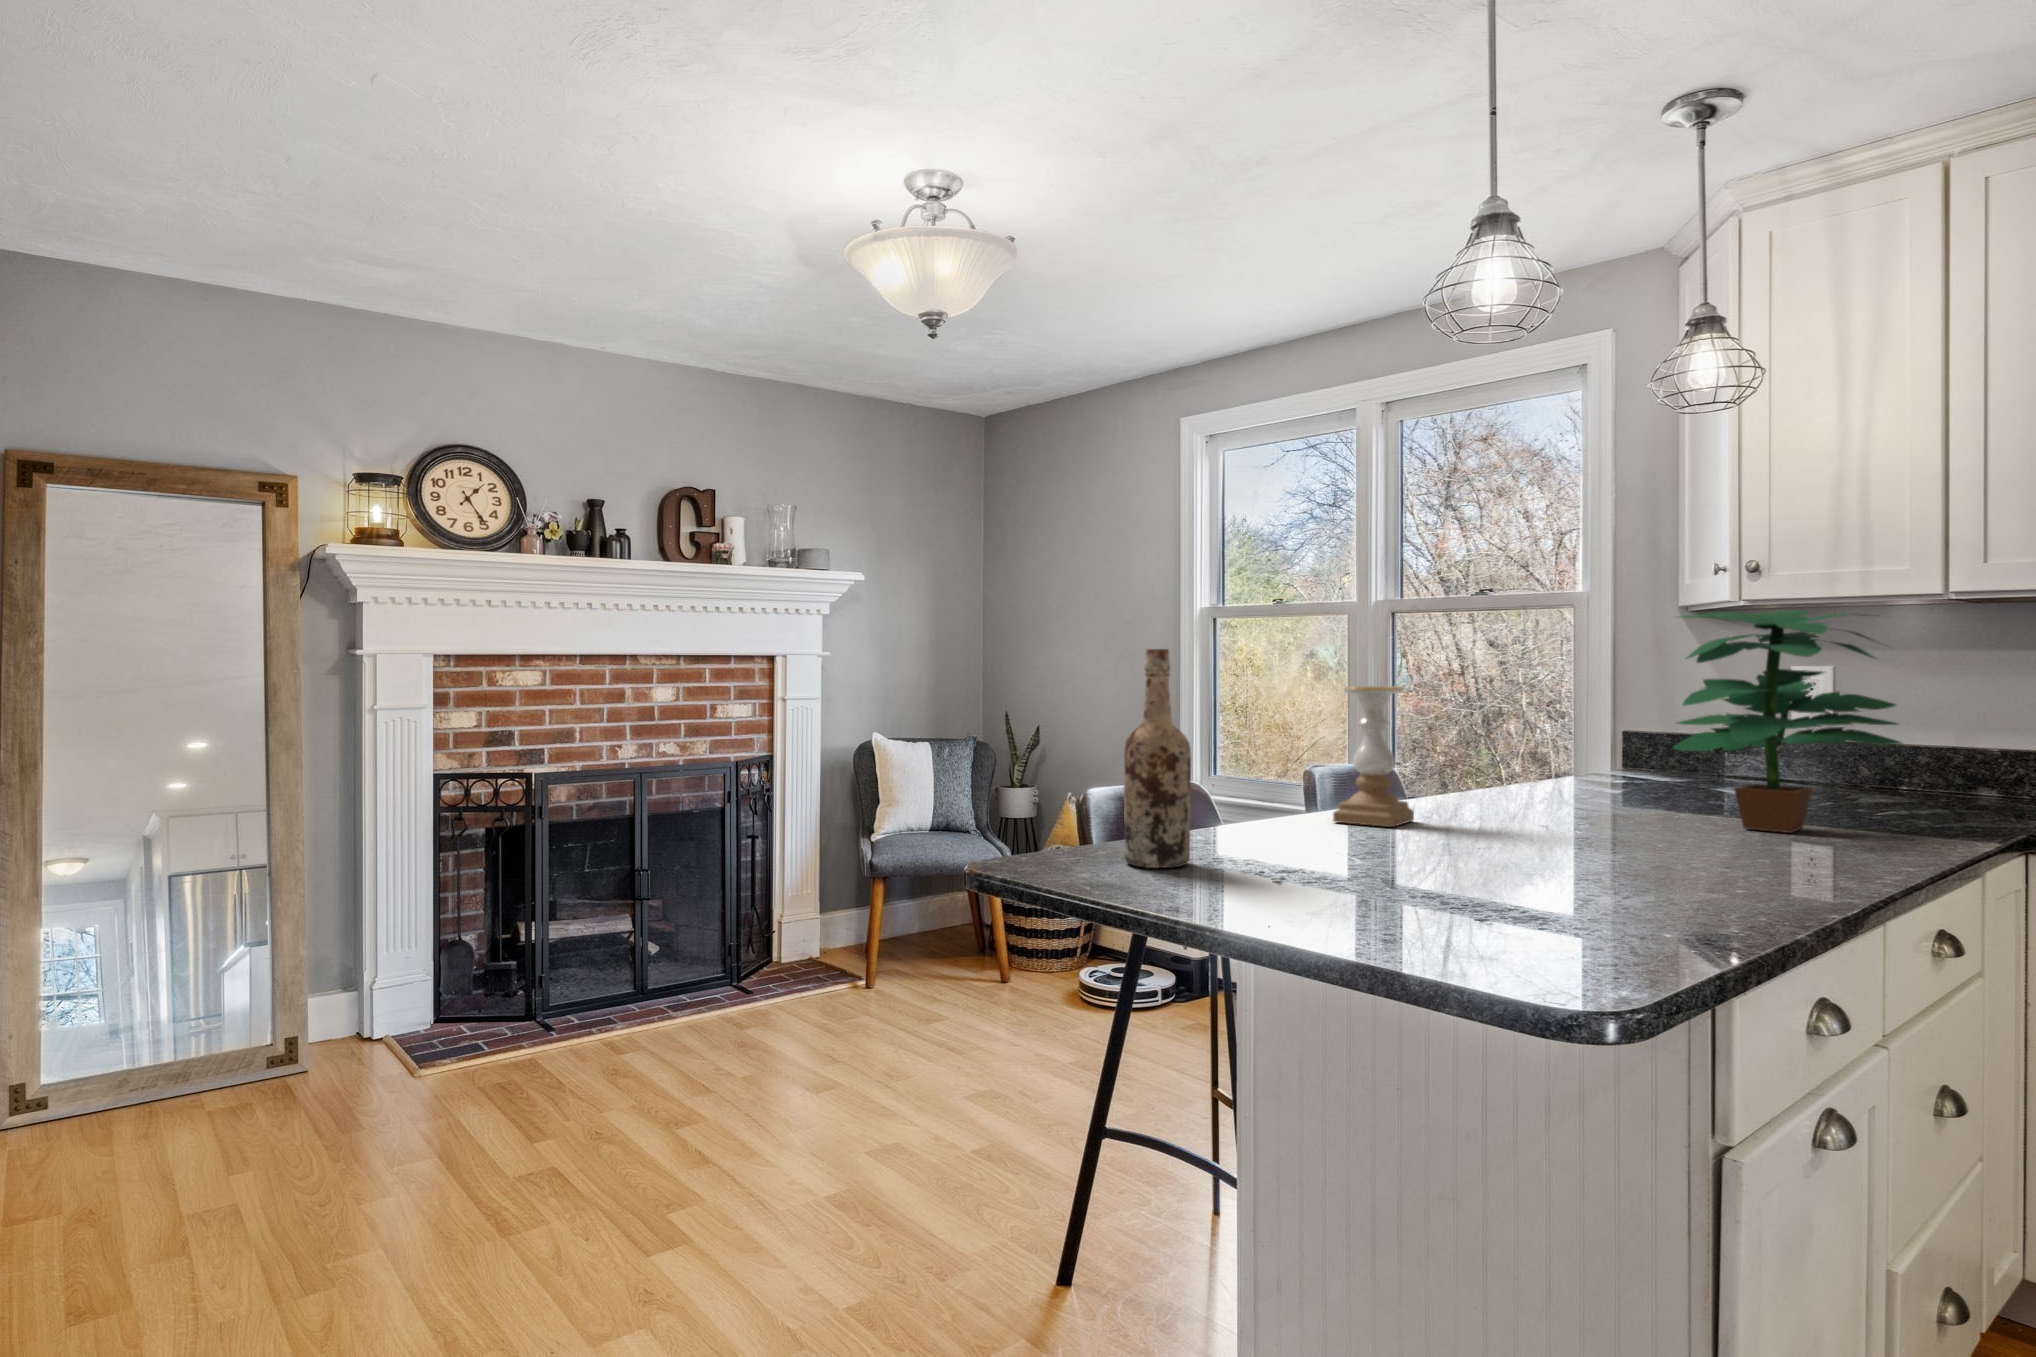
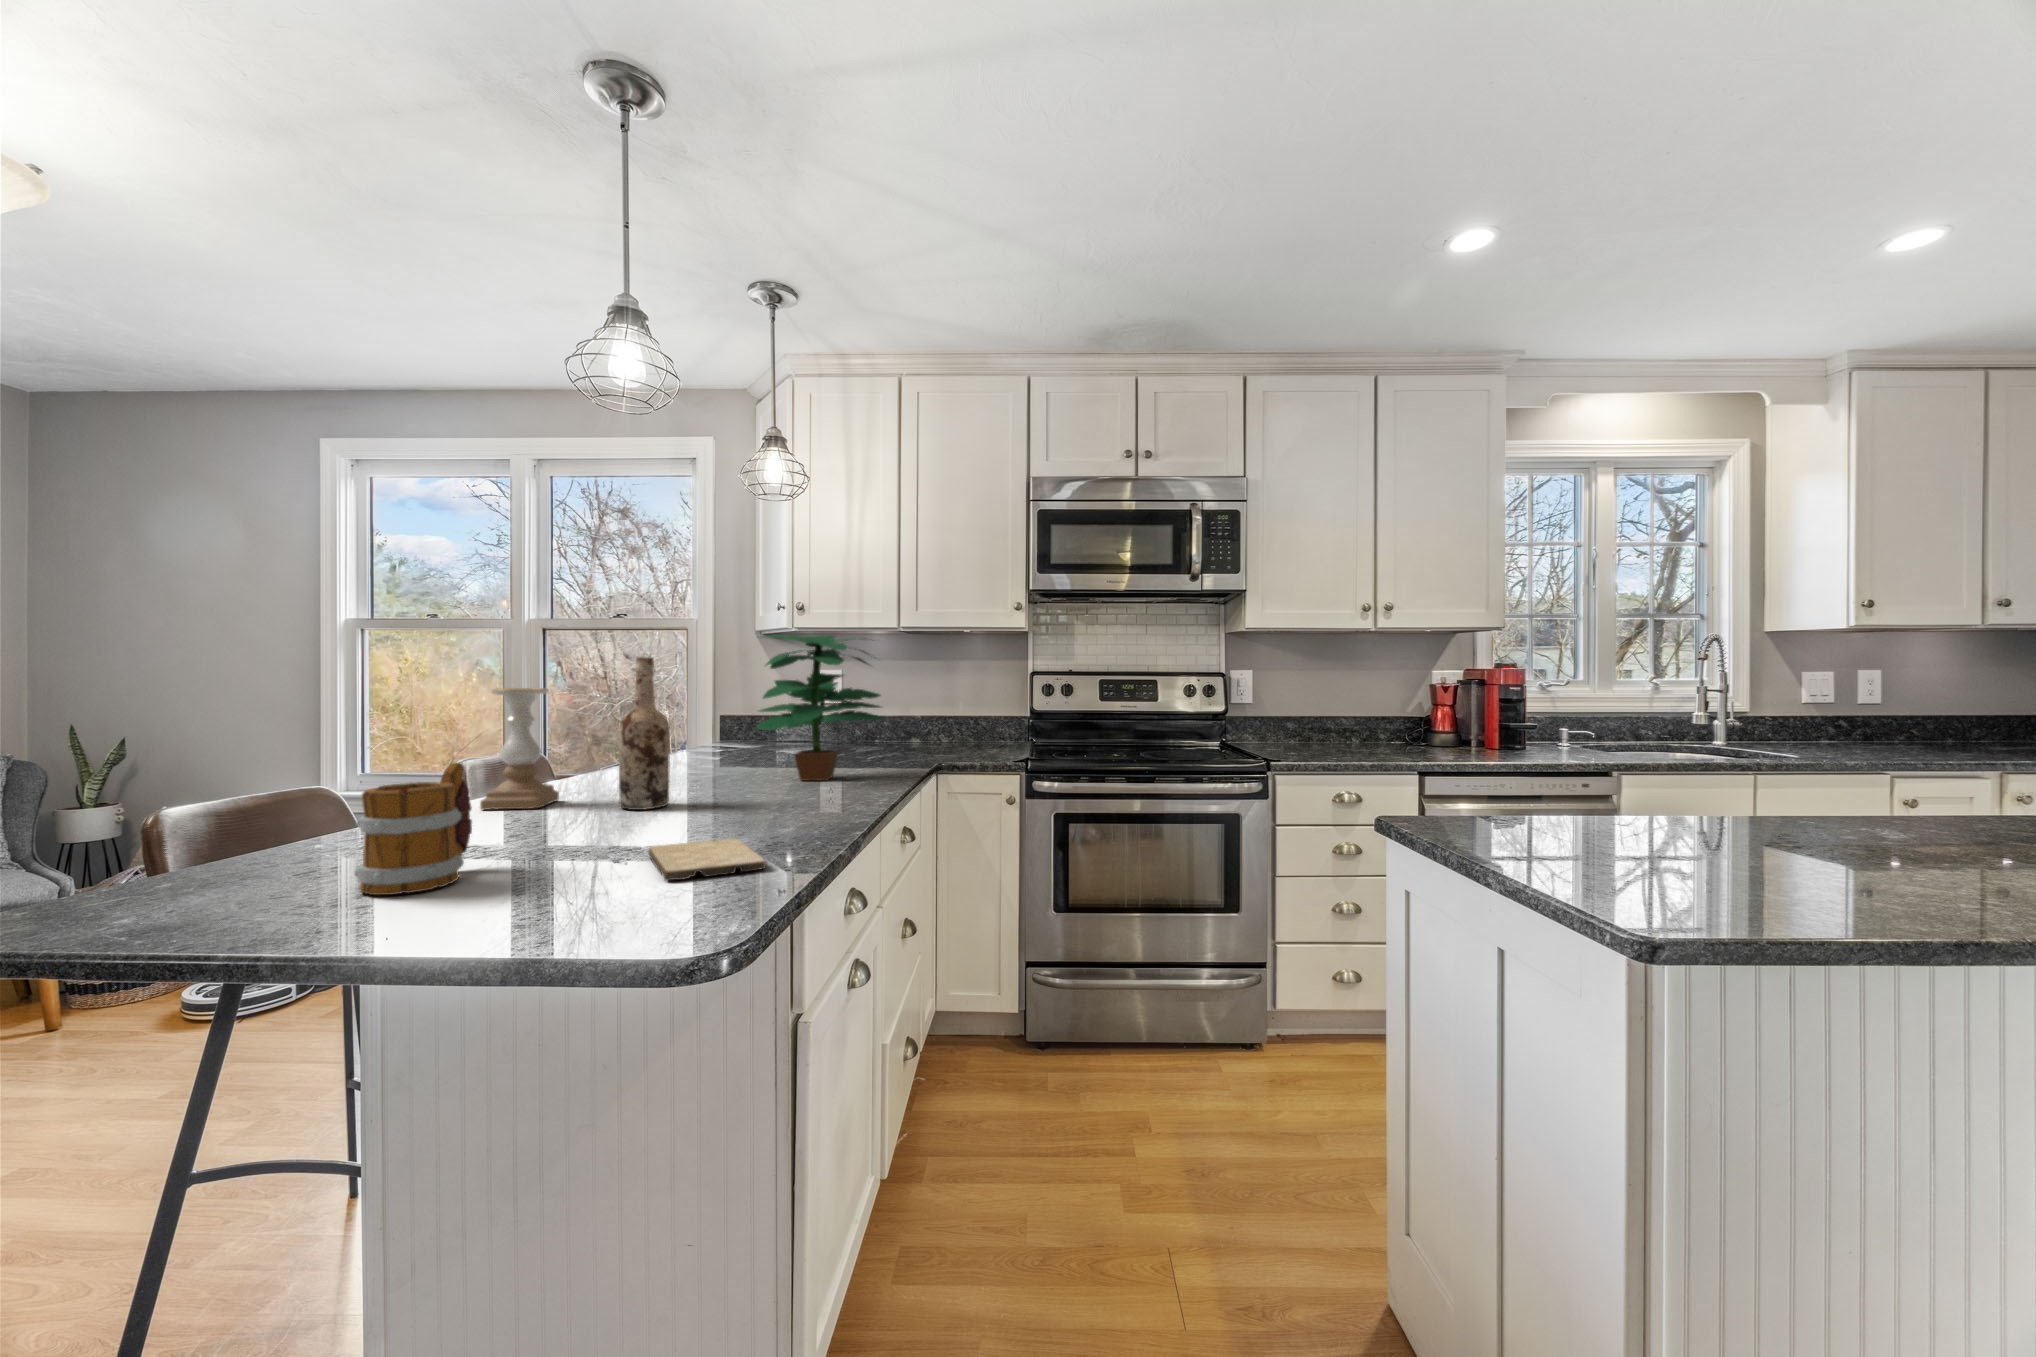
wine bottle: present [1124,649,1191,868] -> present [619,657,670,810]
mug: none [1232,764,1331,893] -> present [355,763,472,895]
cutting board: none [1519,884,1676,933] -> present [648,838,765,881]

